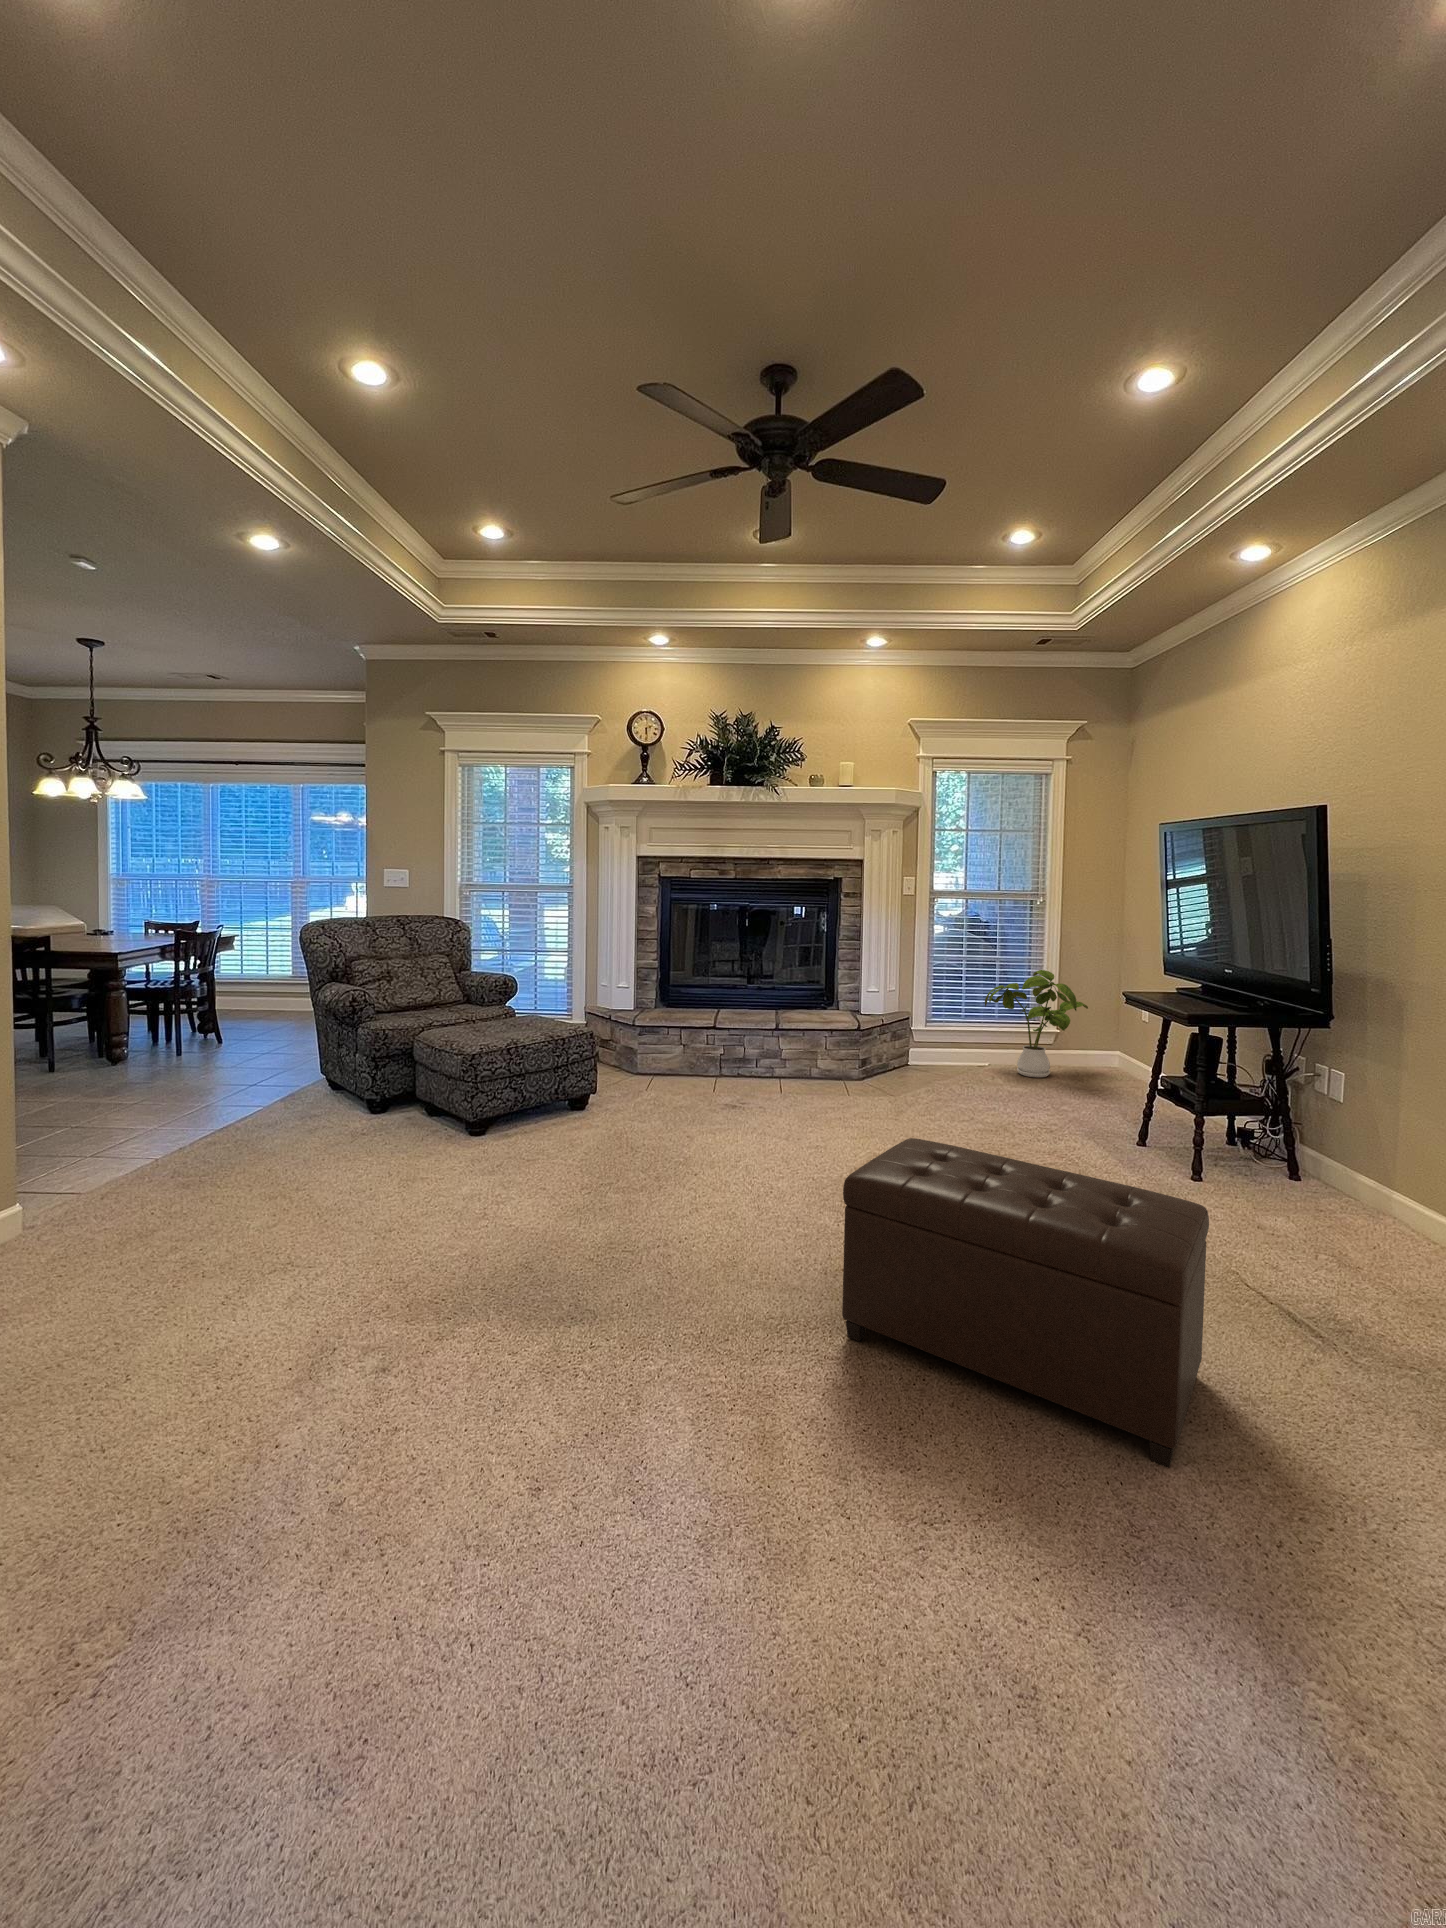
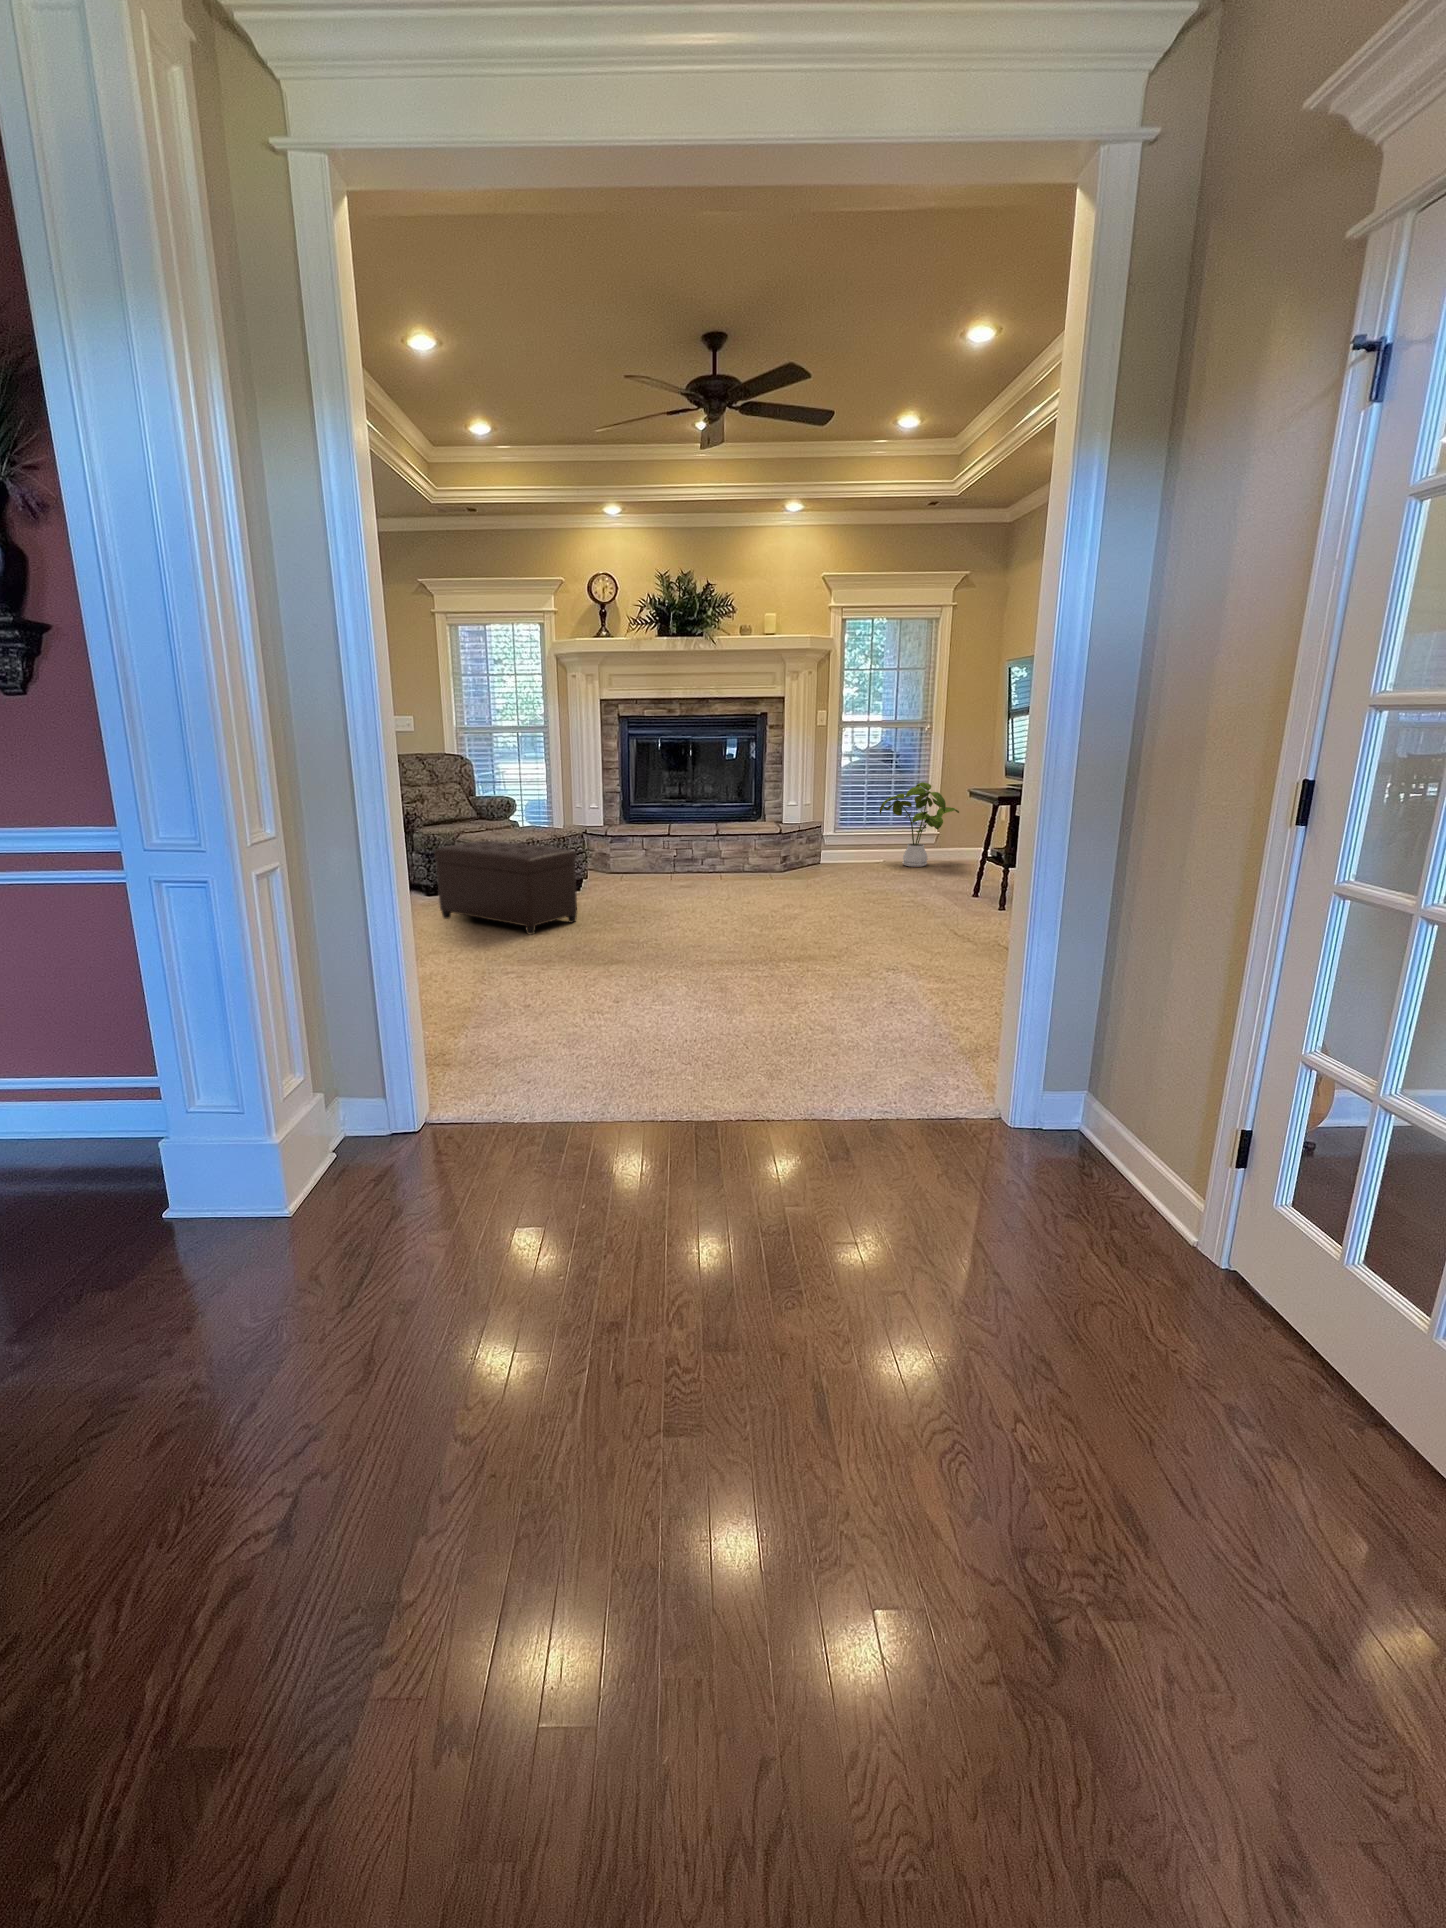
ottoman: present [842,1138,1209,1468] -> present [435,841,577,934]

